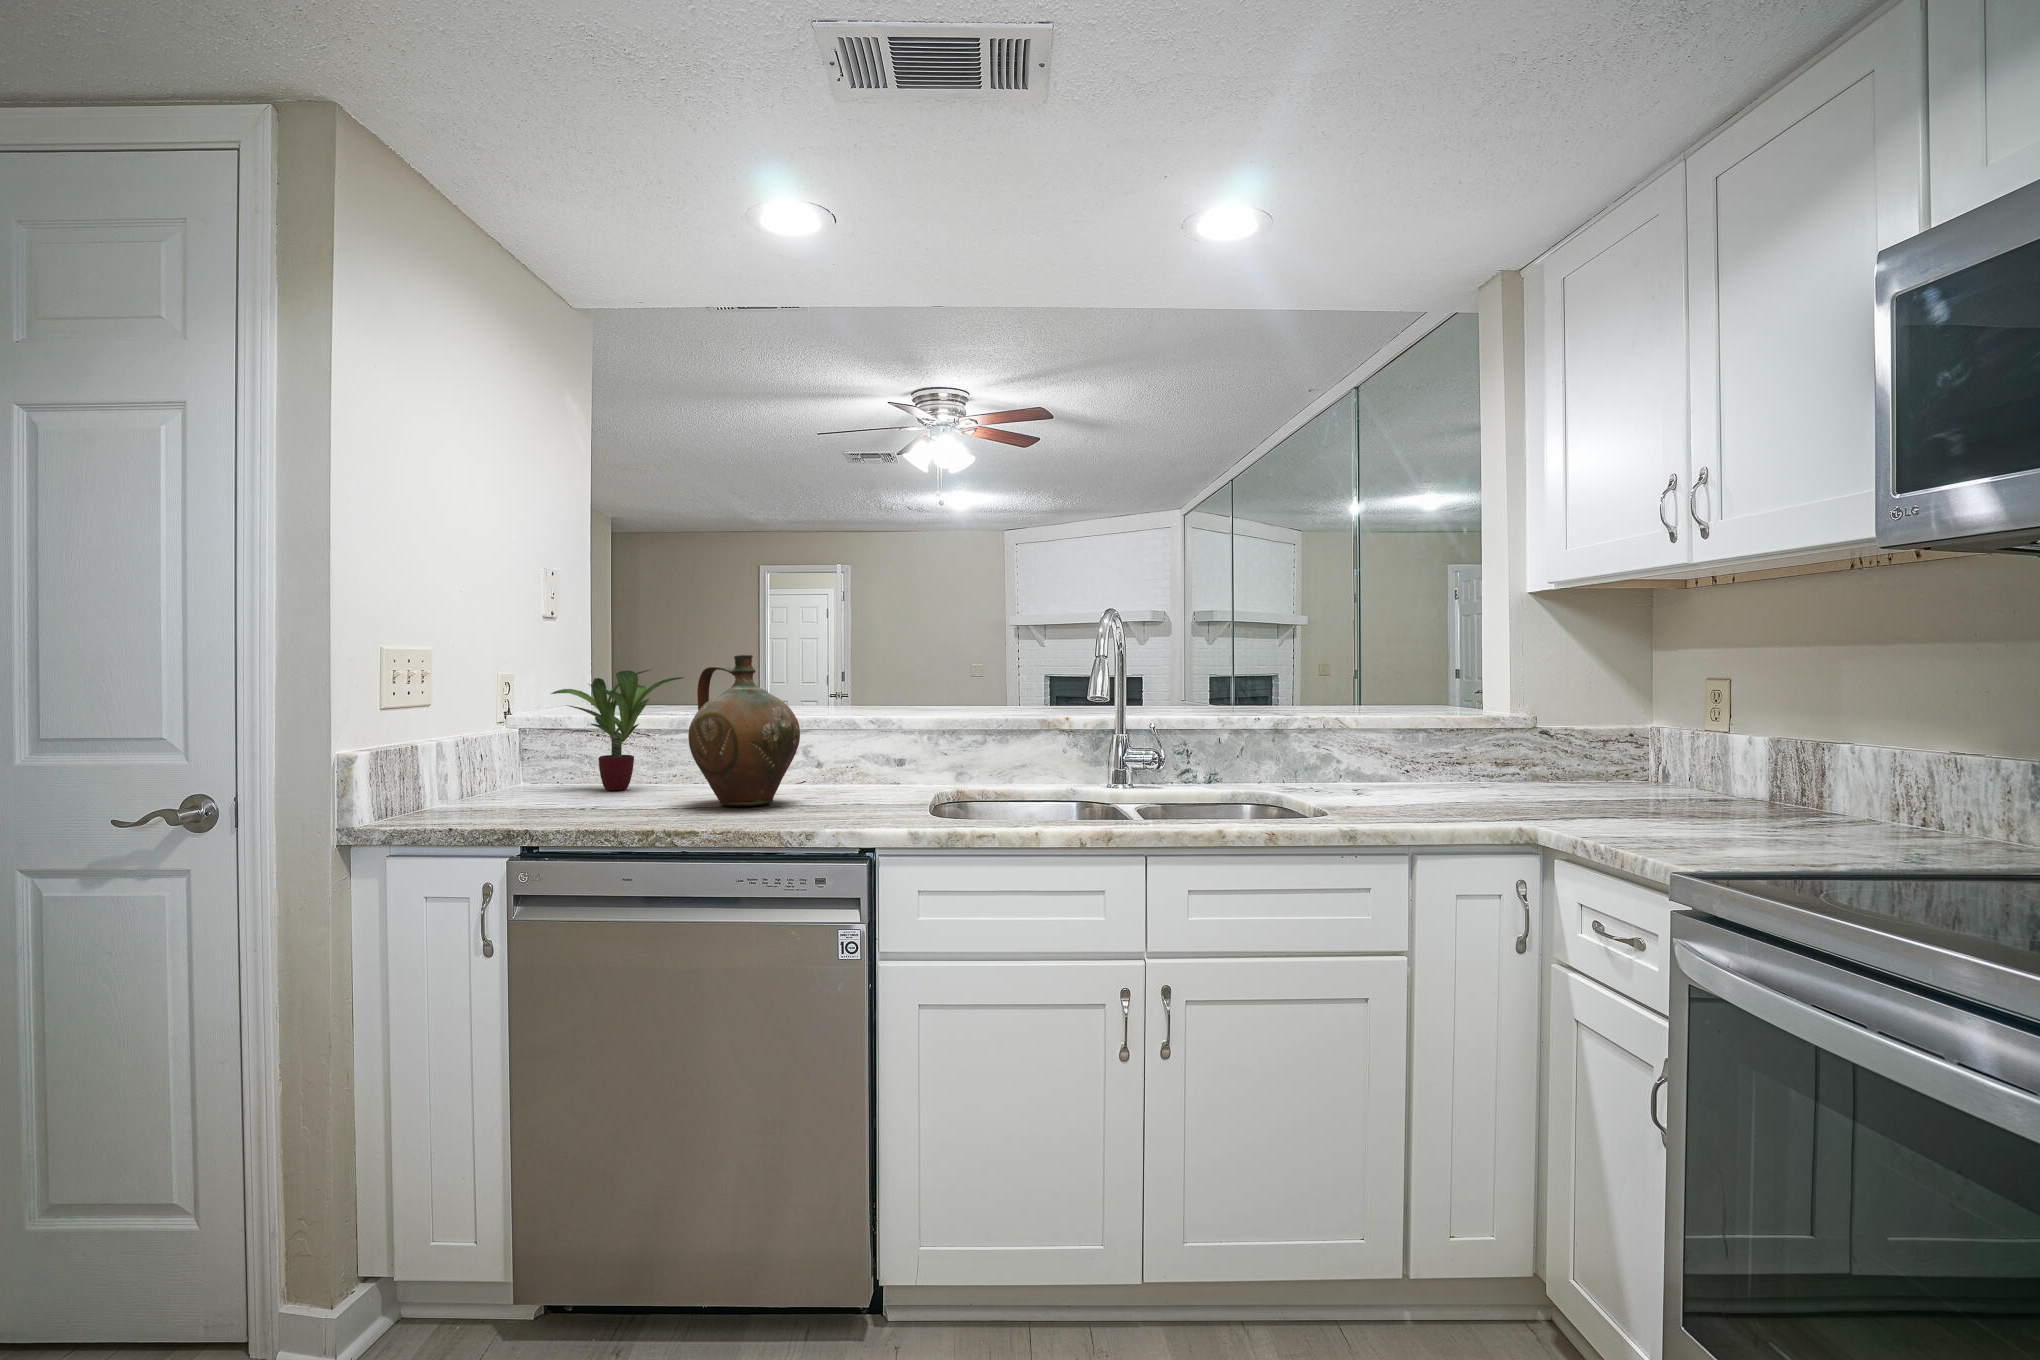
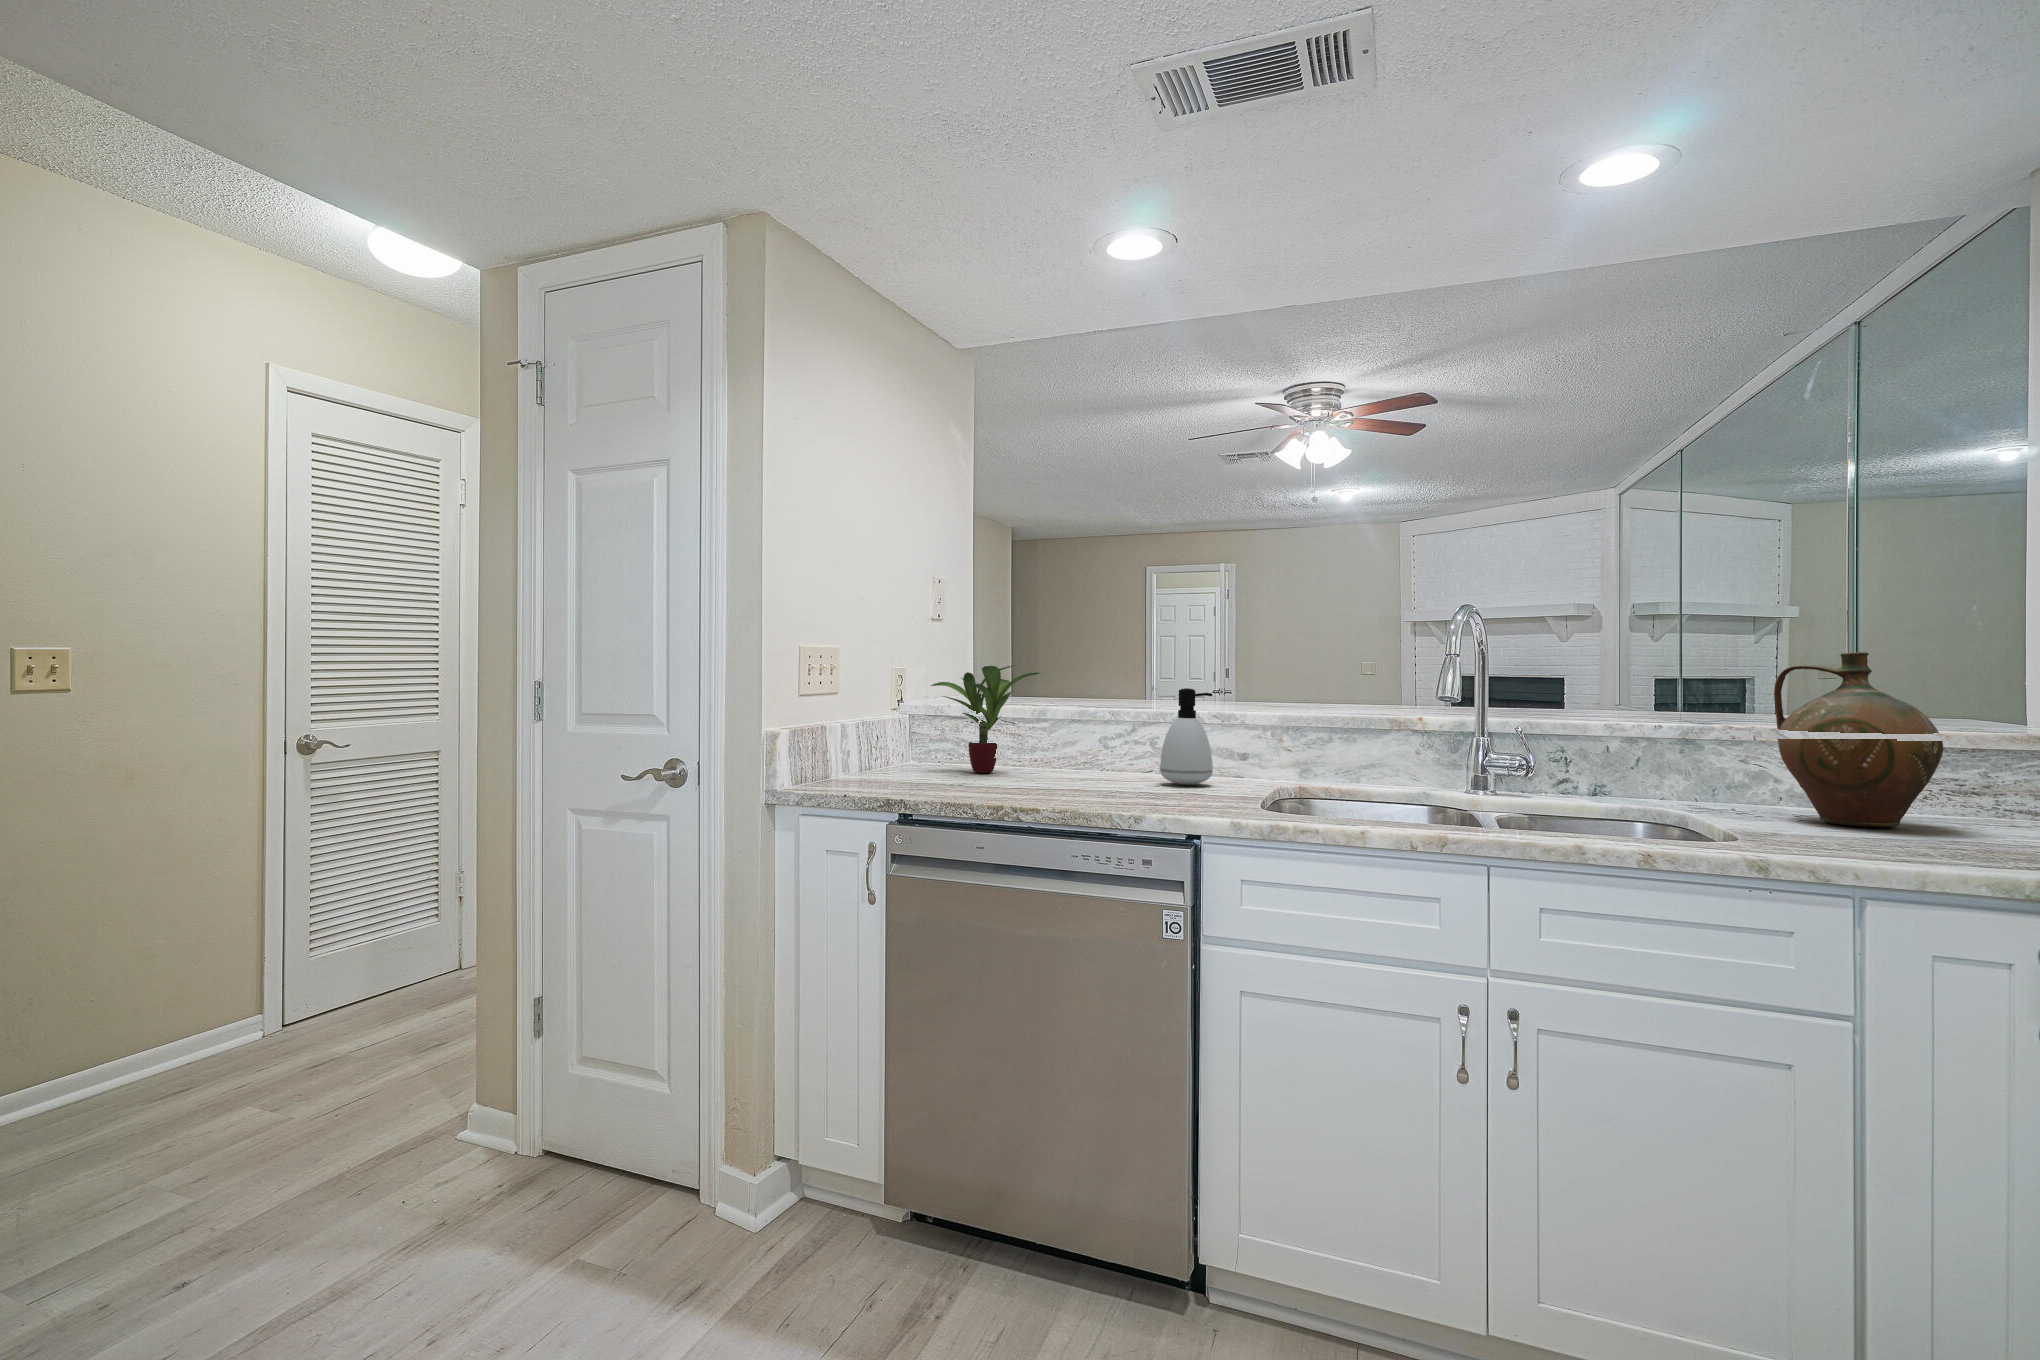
ceramic jug: present [688,655,800,806] -> present [1774,652,1943,827]
soap dispenser: none [818,692,871,791] -> present [1160,688,1213,785]

